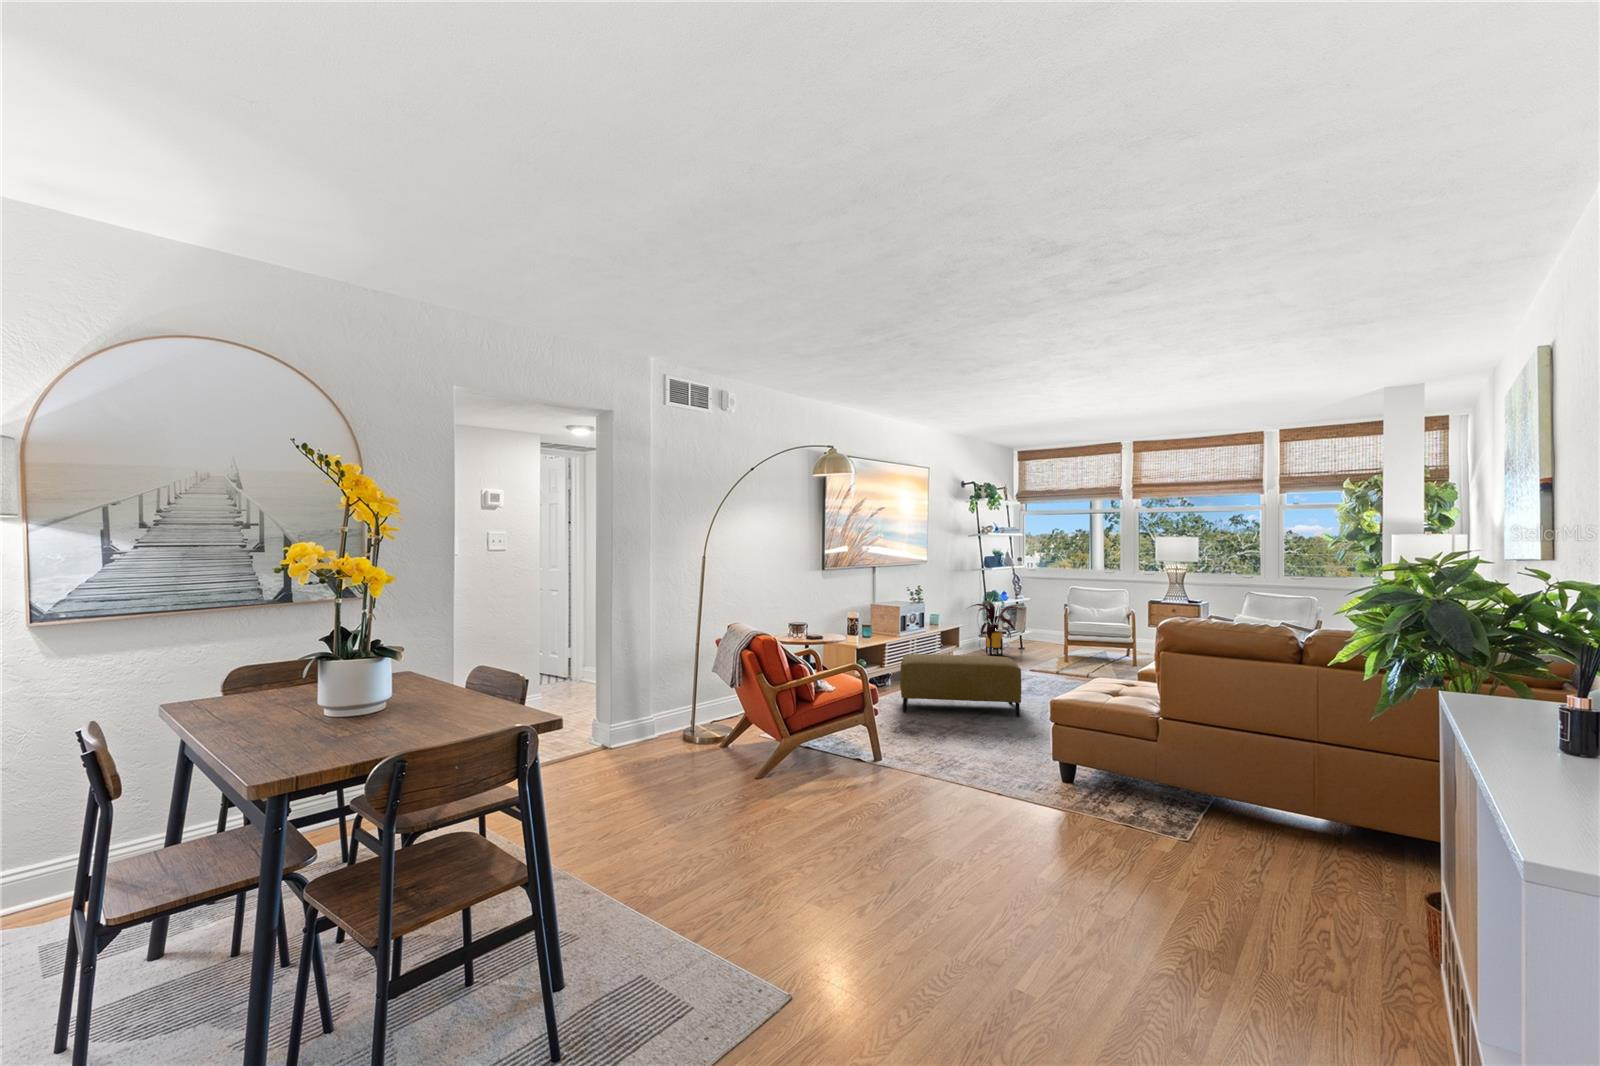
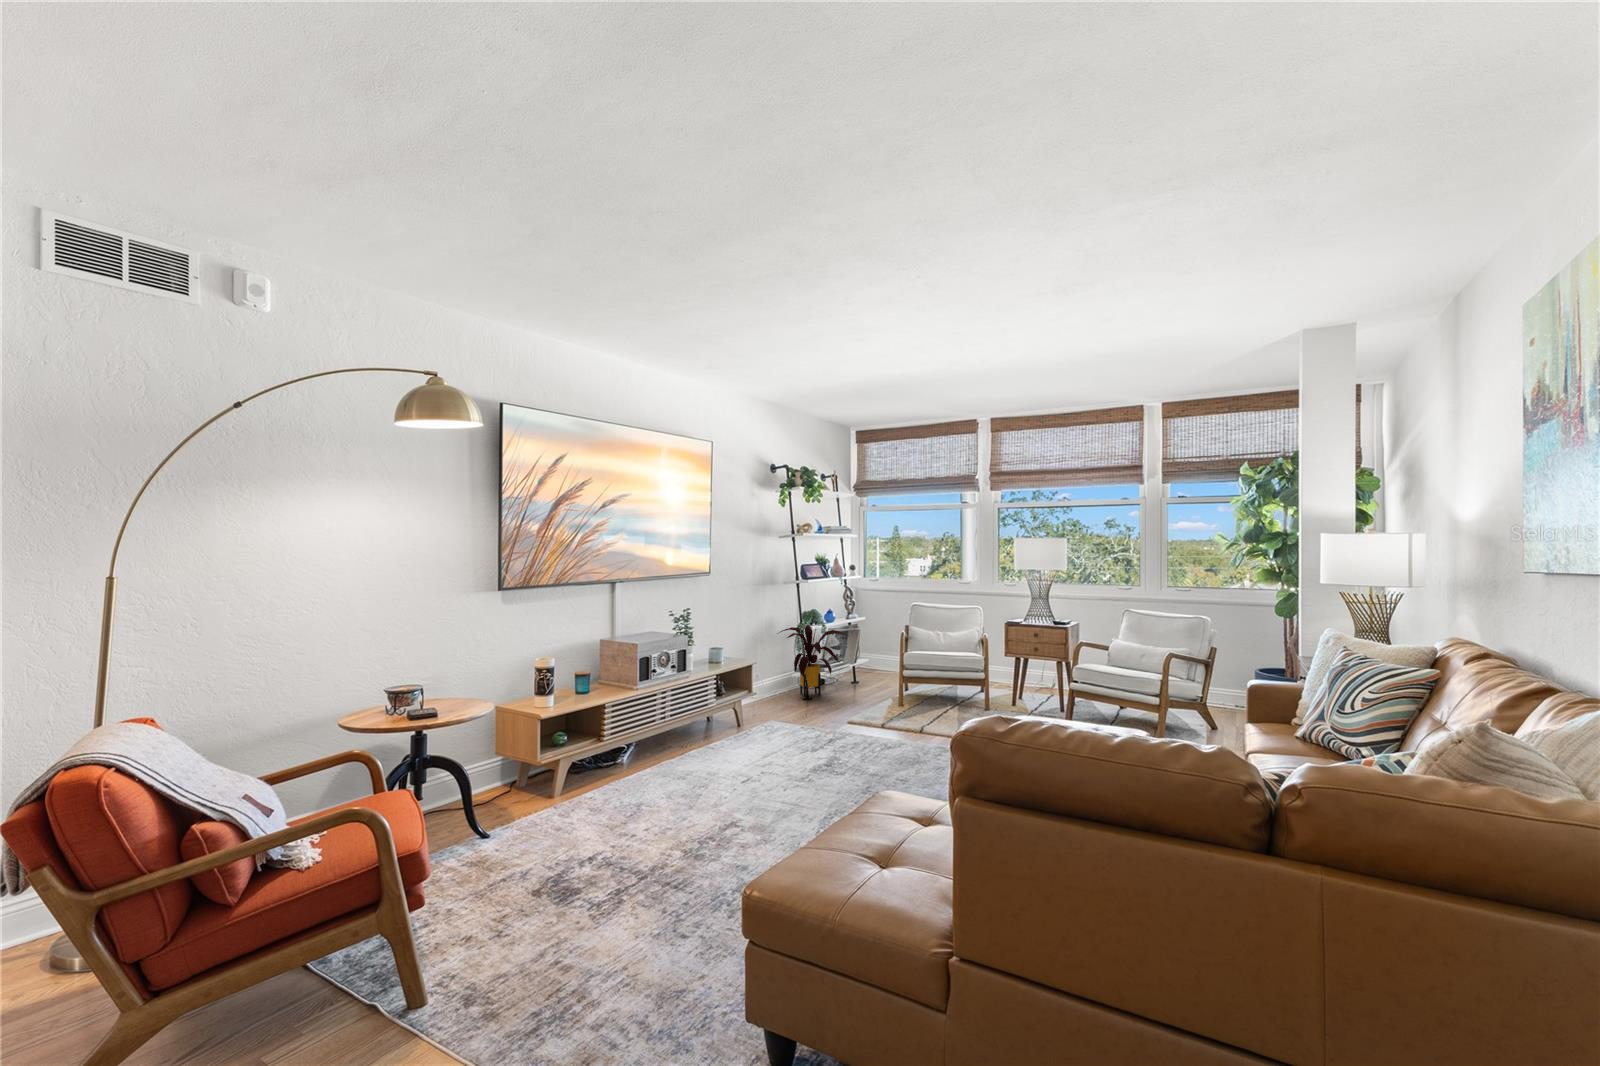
ottoman: present [900,654,1021,717] -> none [582,724,785,834]

